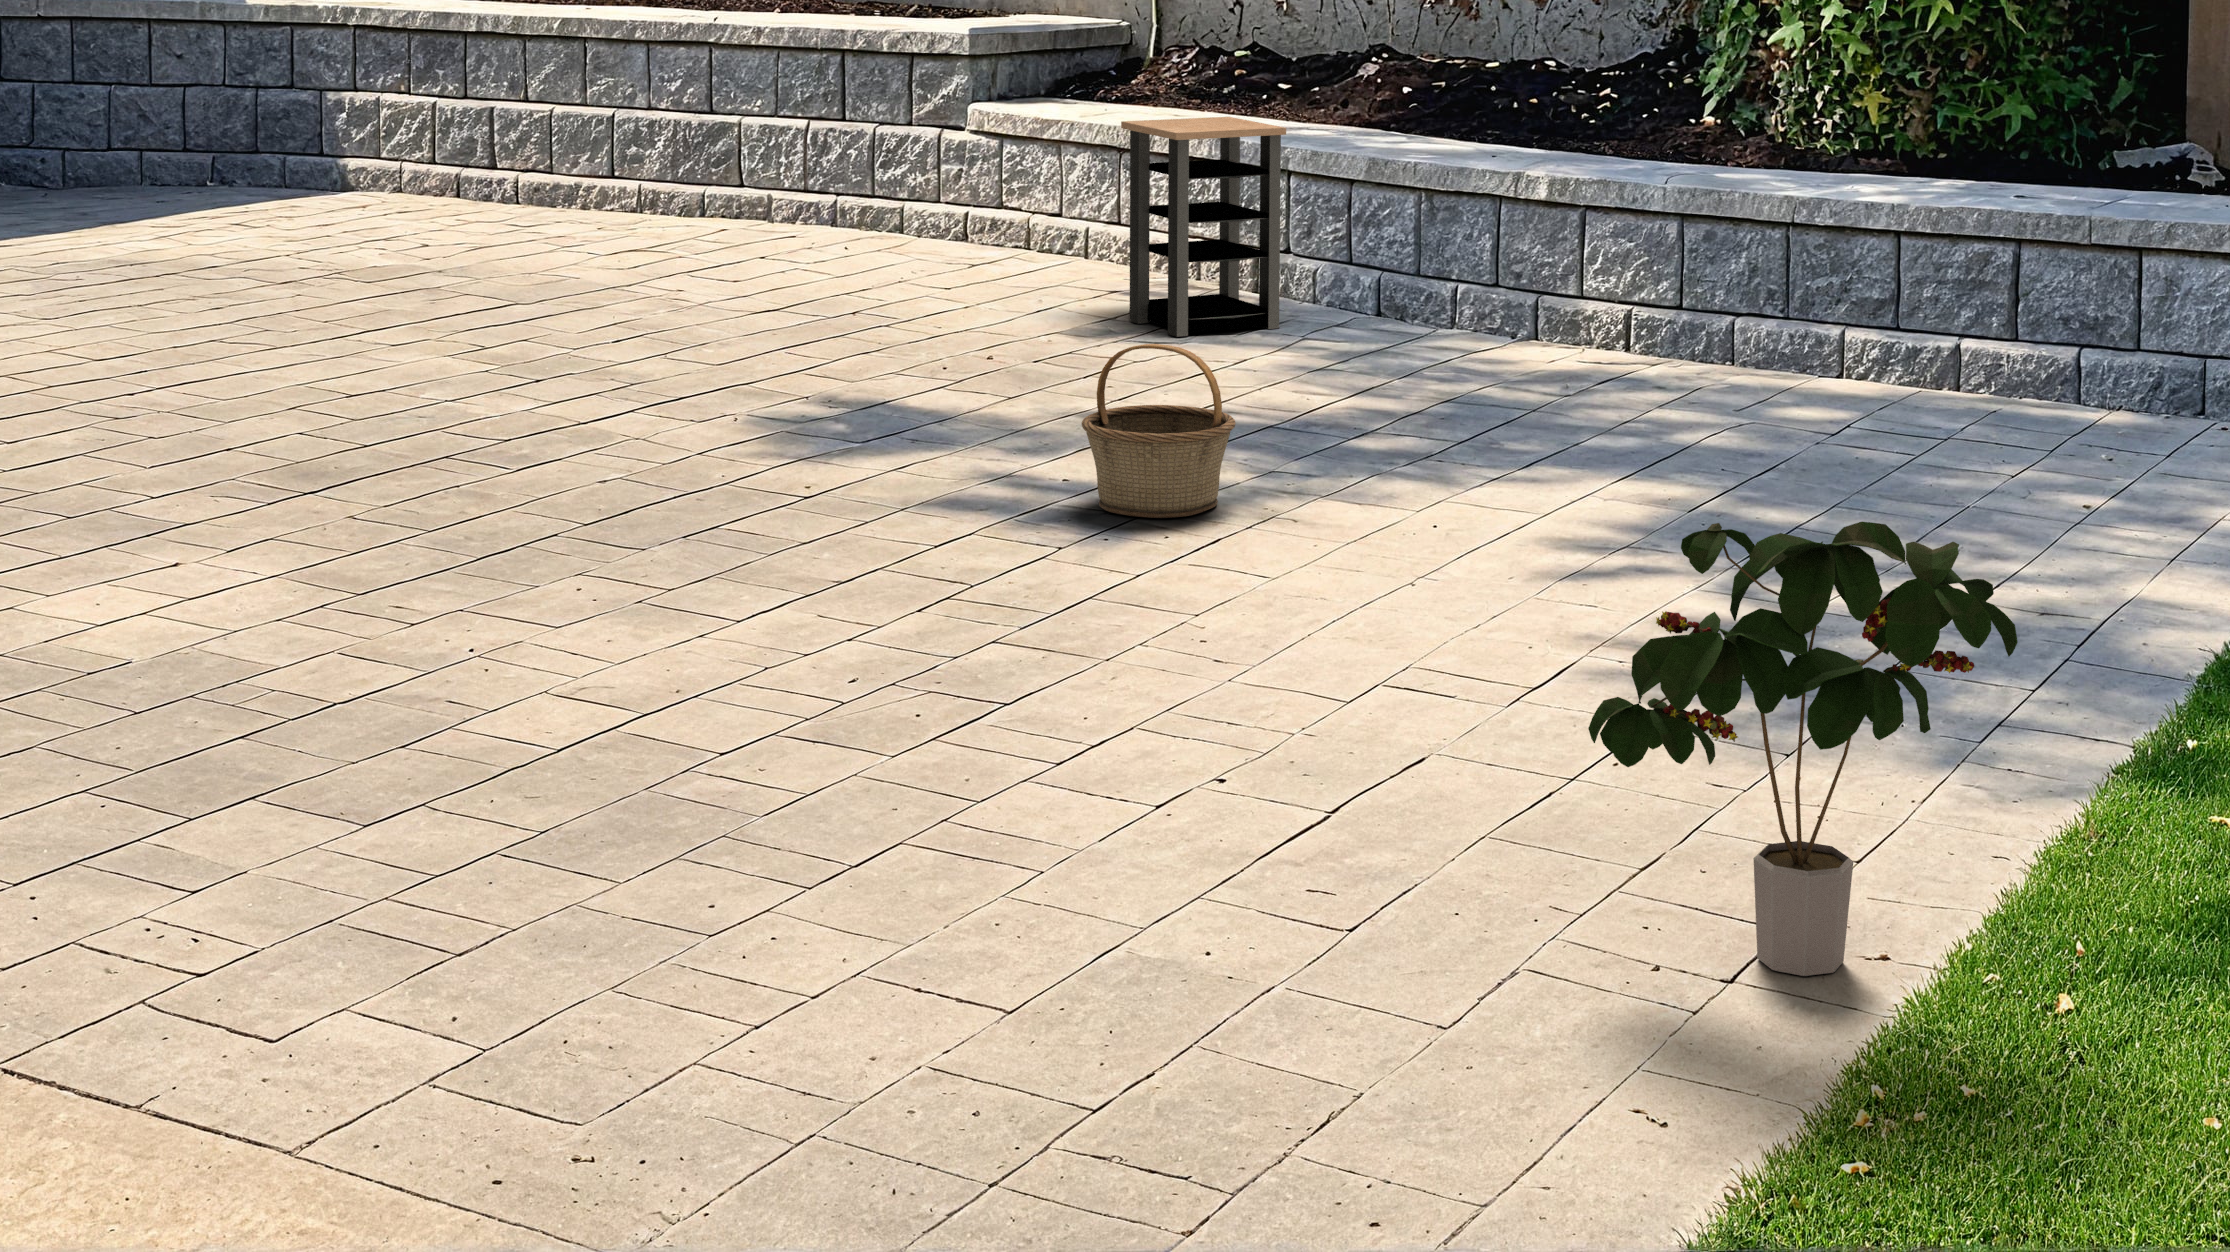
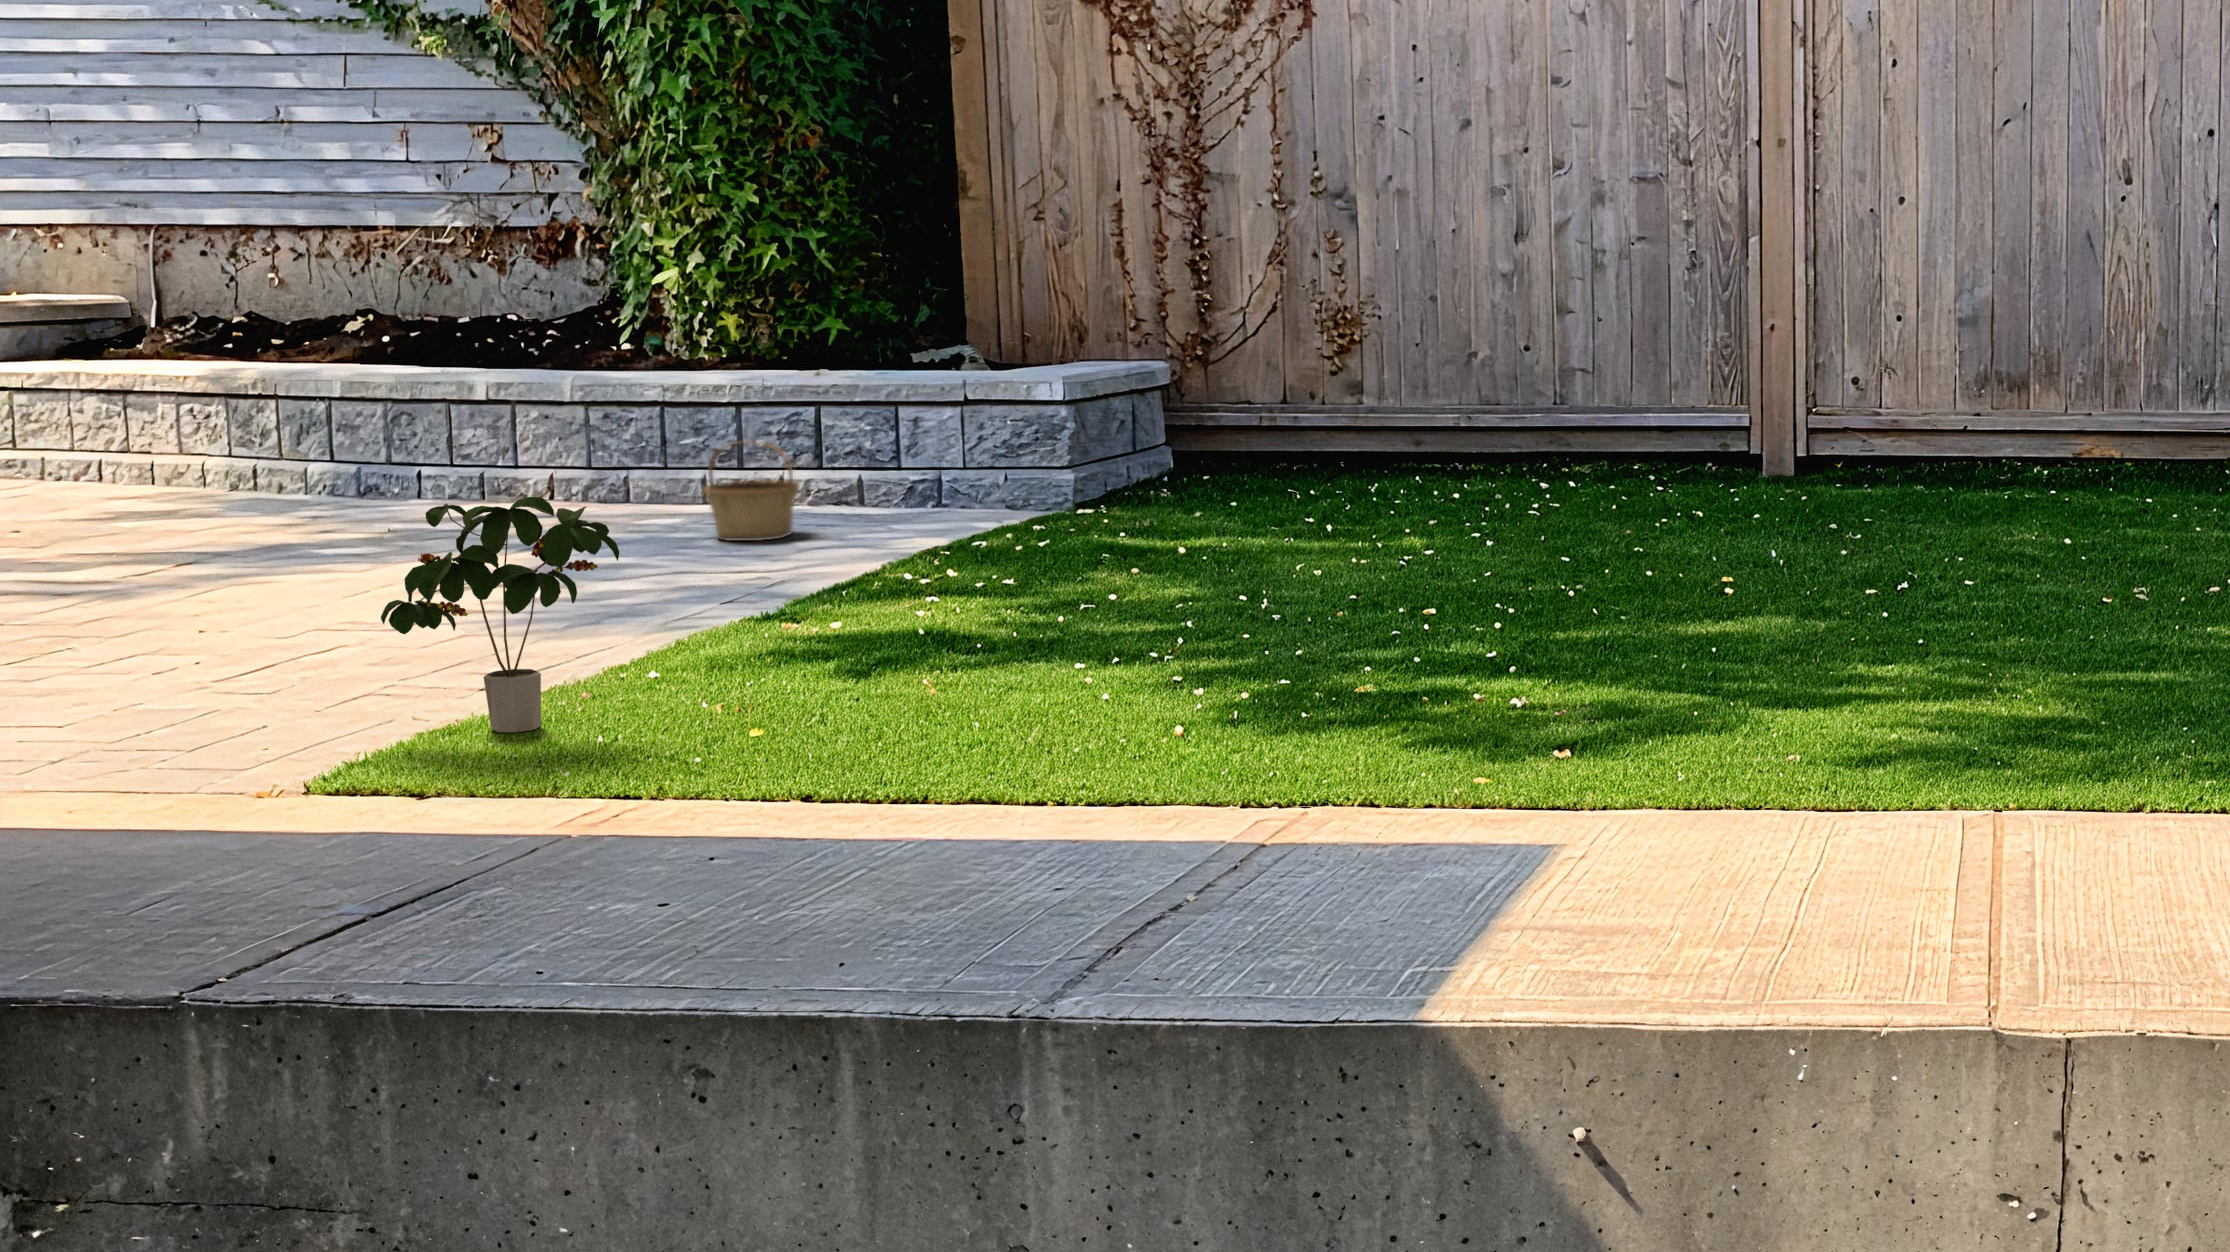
side table: present [1121,117,1286,337] -> none [123,356,276,519]
basket: present [1082,344,1236,518] -> present [704,444,799,541]

